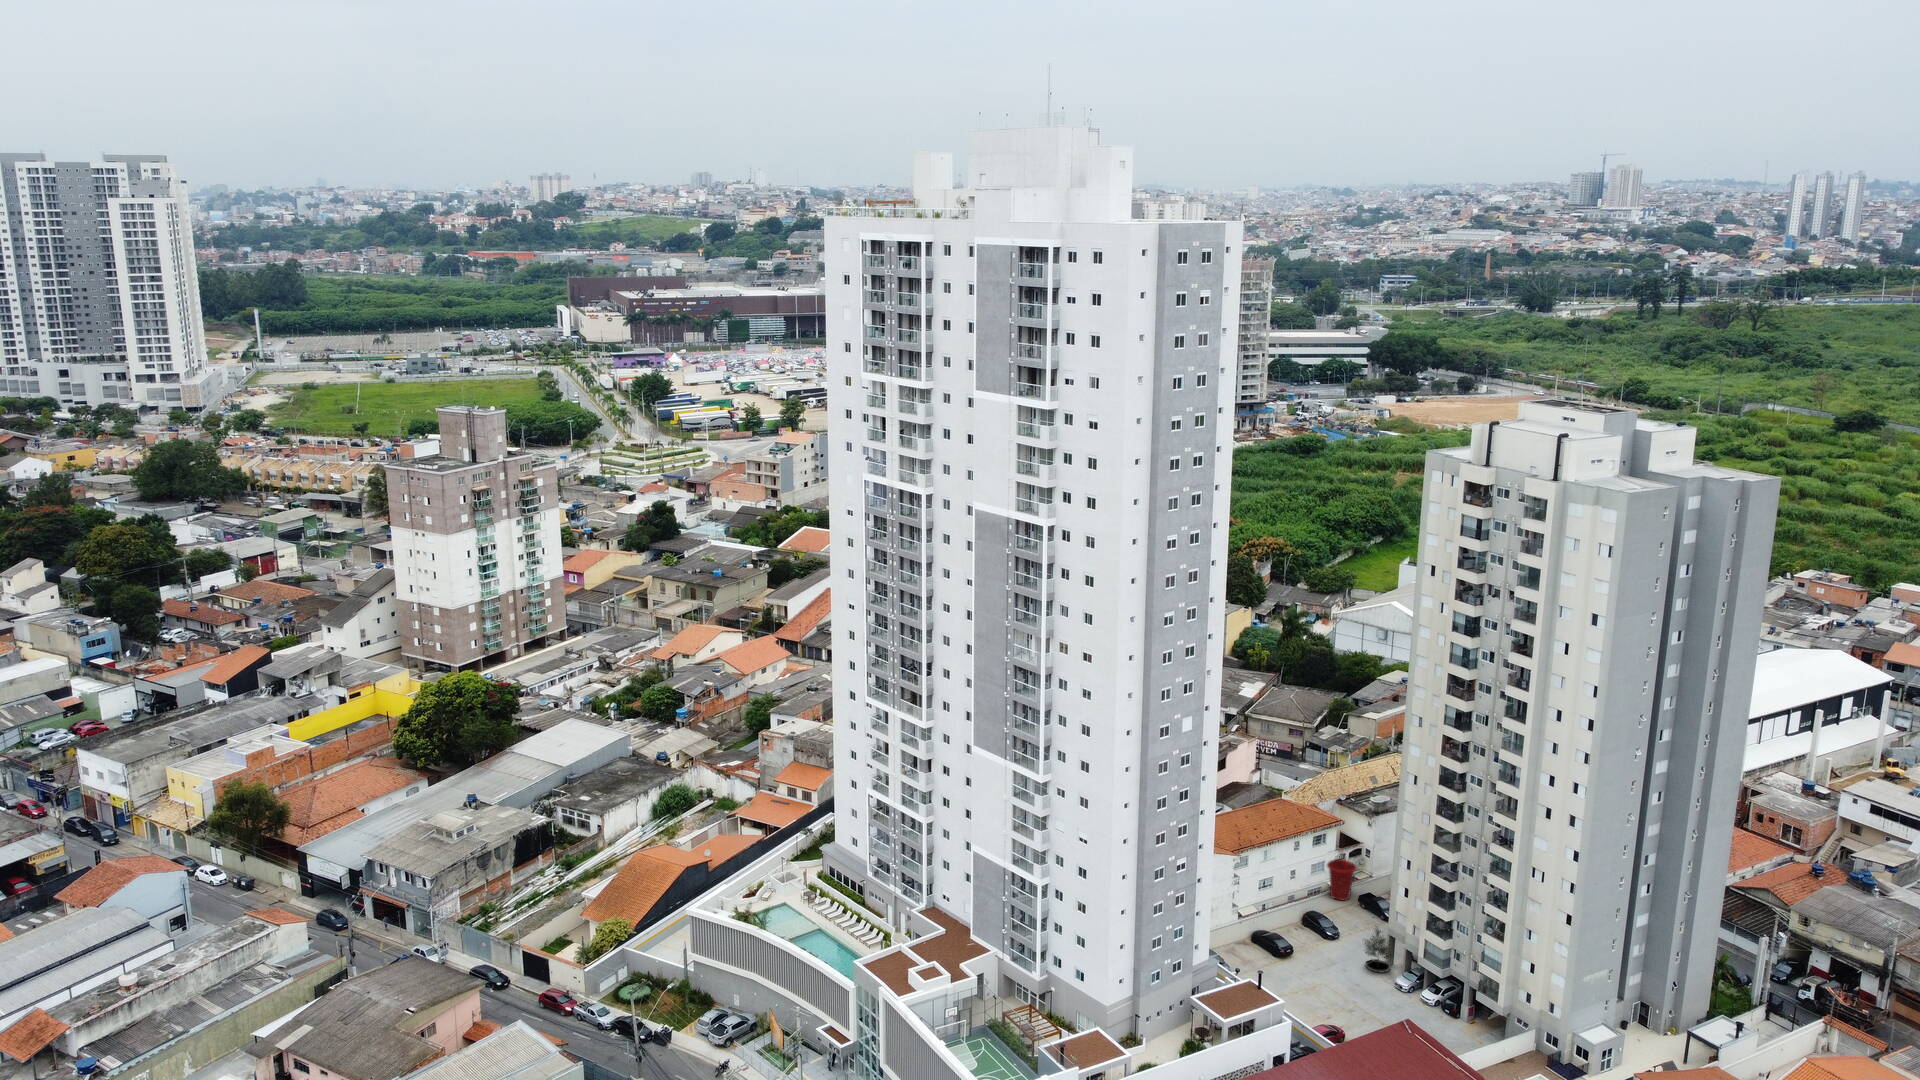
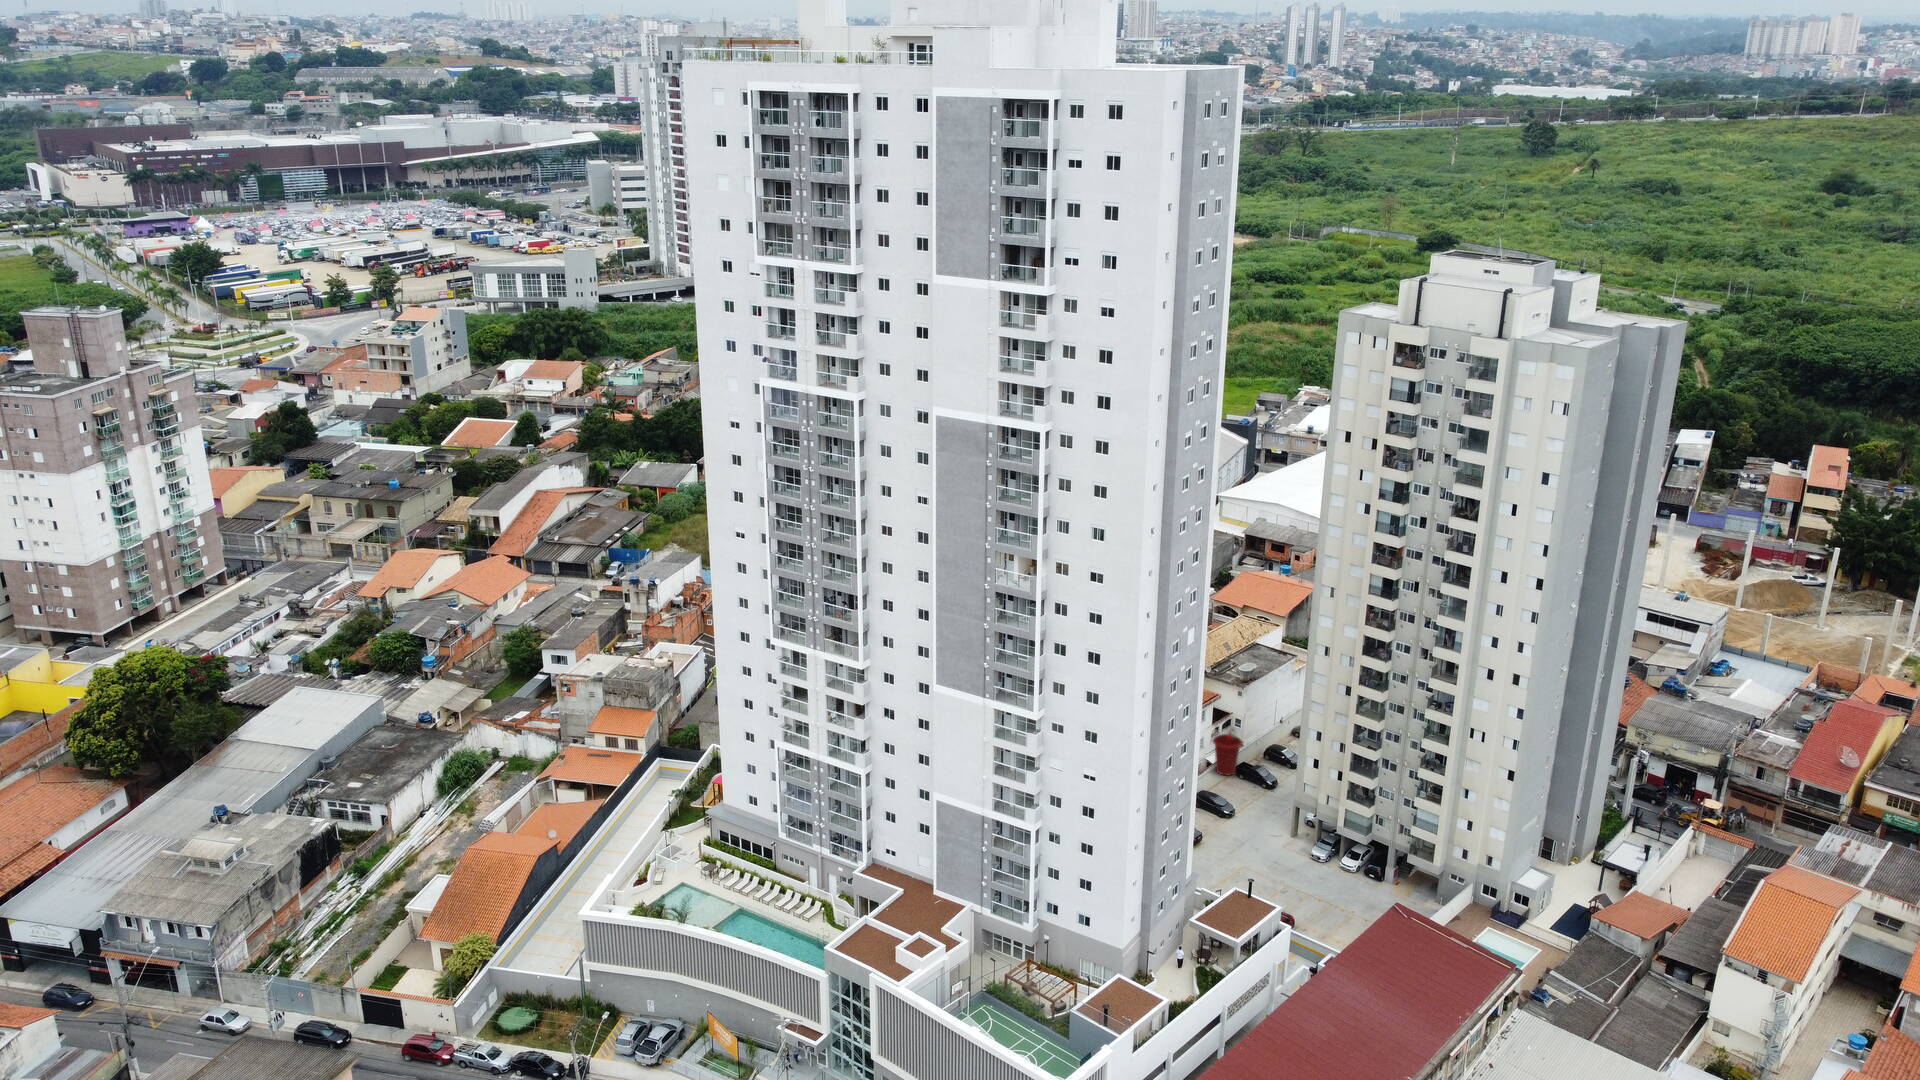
potted tree: present [1364,929,1393,973] -> none [1281,799,1313,846]

